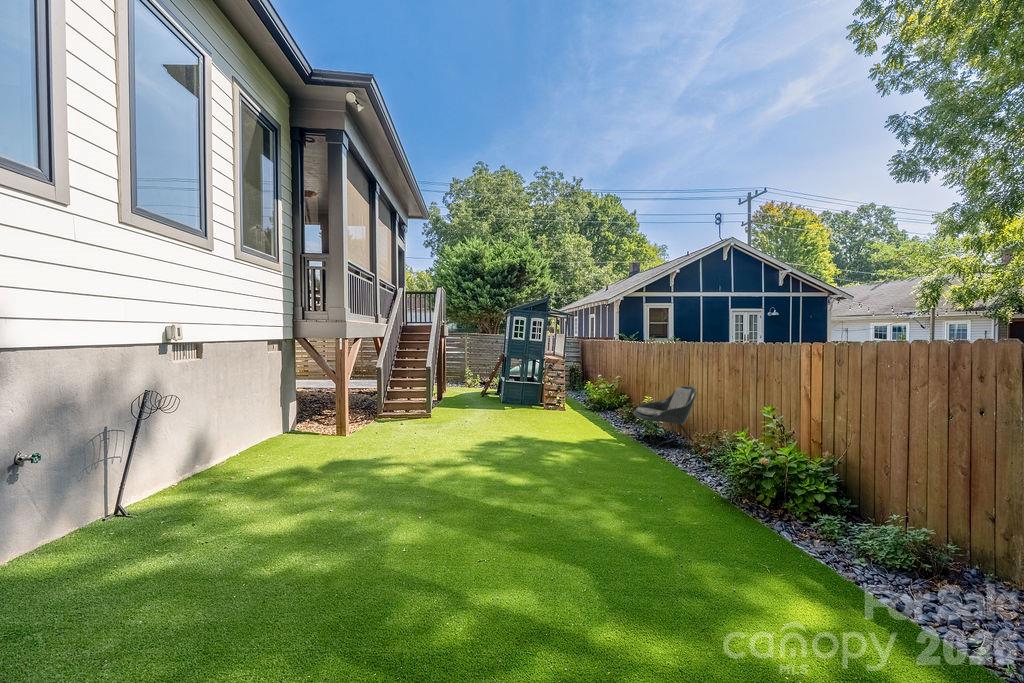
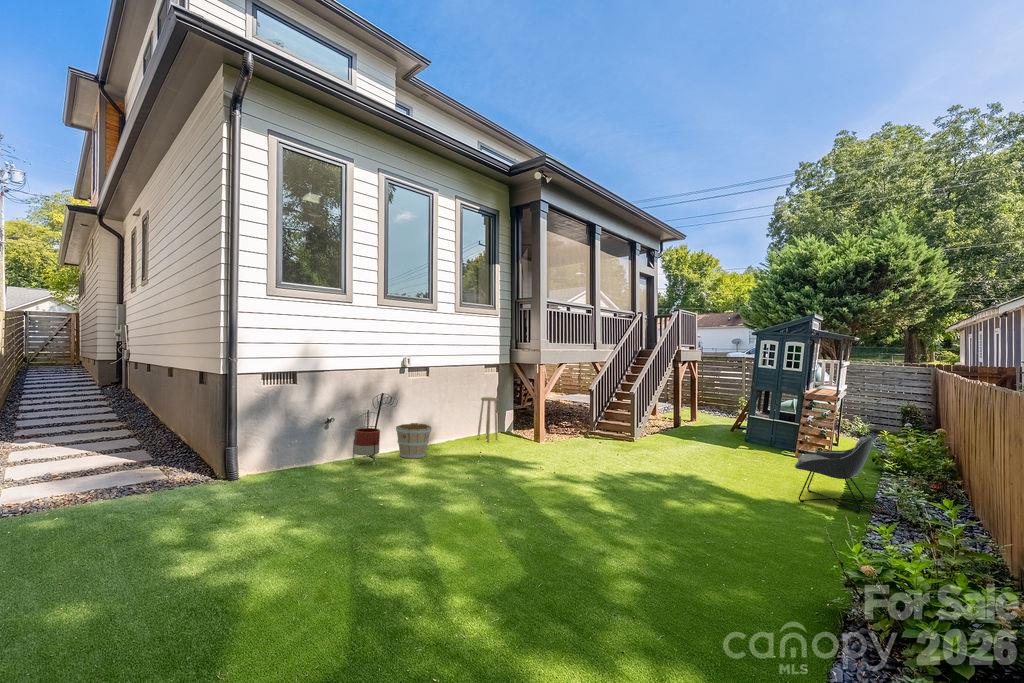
stool: none [257,387,288,449] -> present [477,397,498,441]
wooden bucket: none [157,437,231,500] -> present [396,423,432,459]
planter: none [86,458,149,538] -> present [353,428,380,460]

